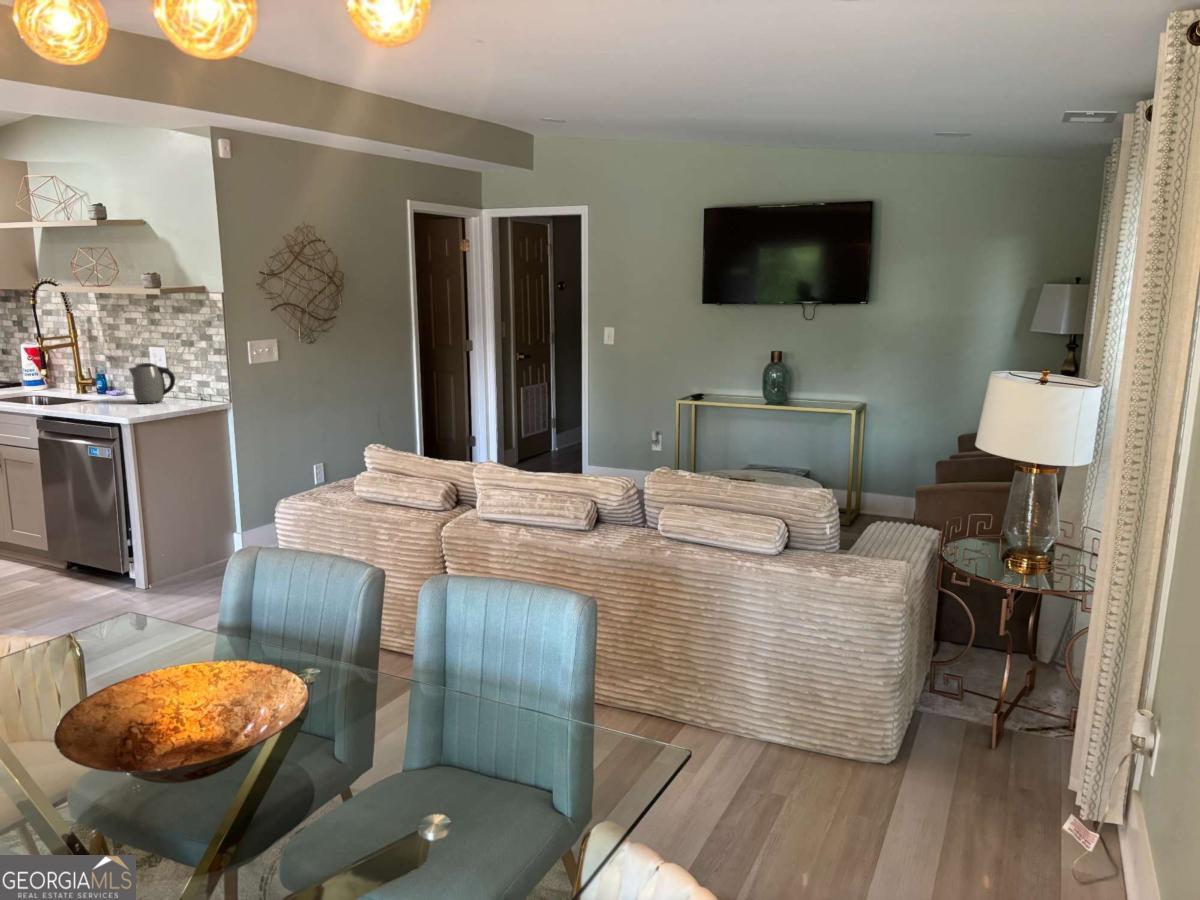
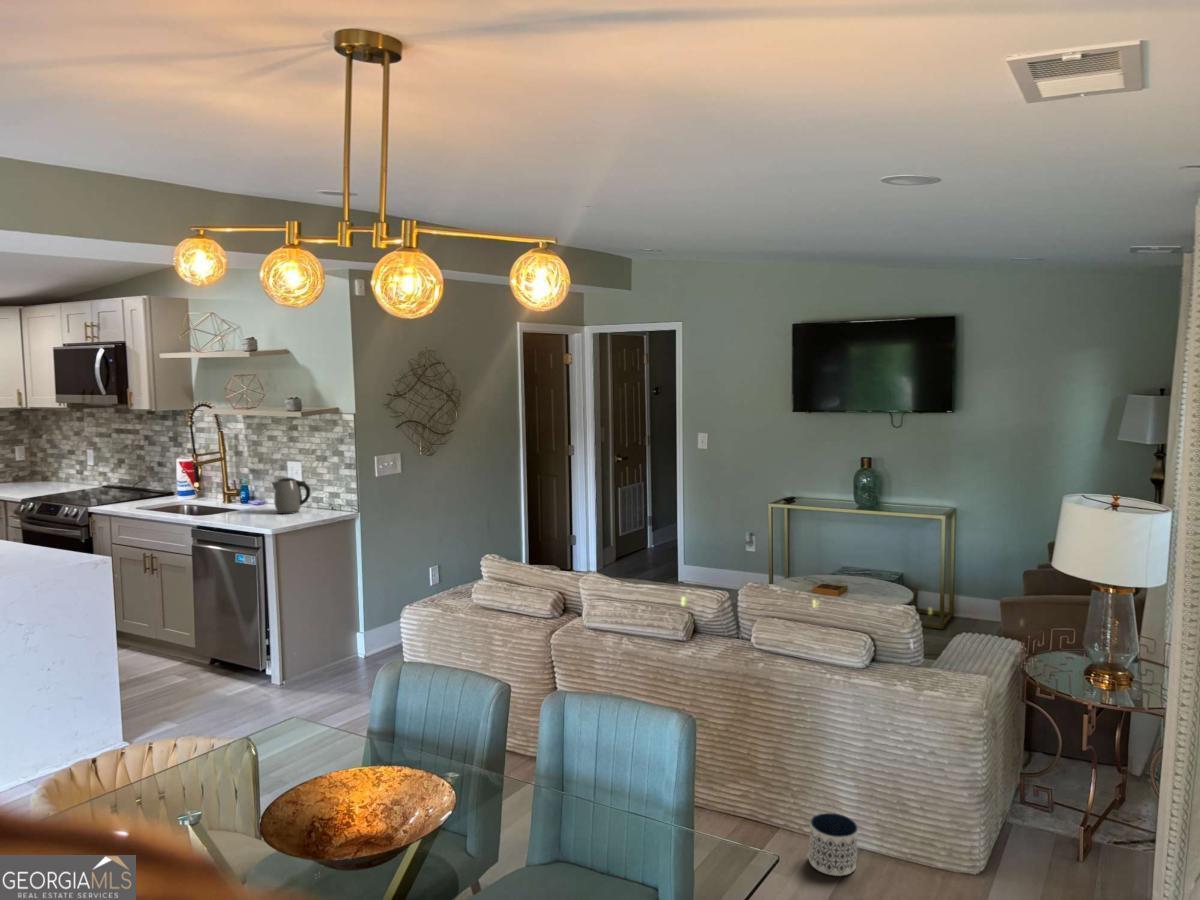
planter: none [716,707,768,771] -> present [809,813,858,876]

